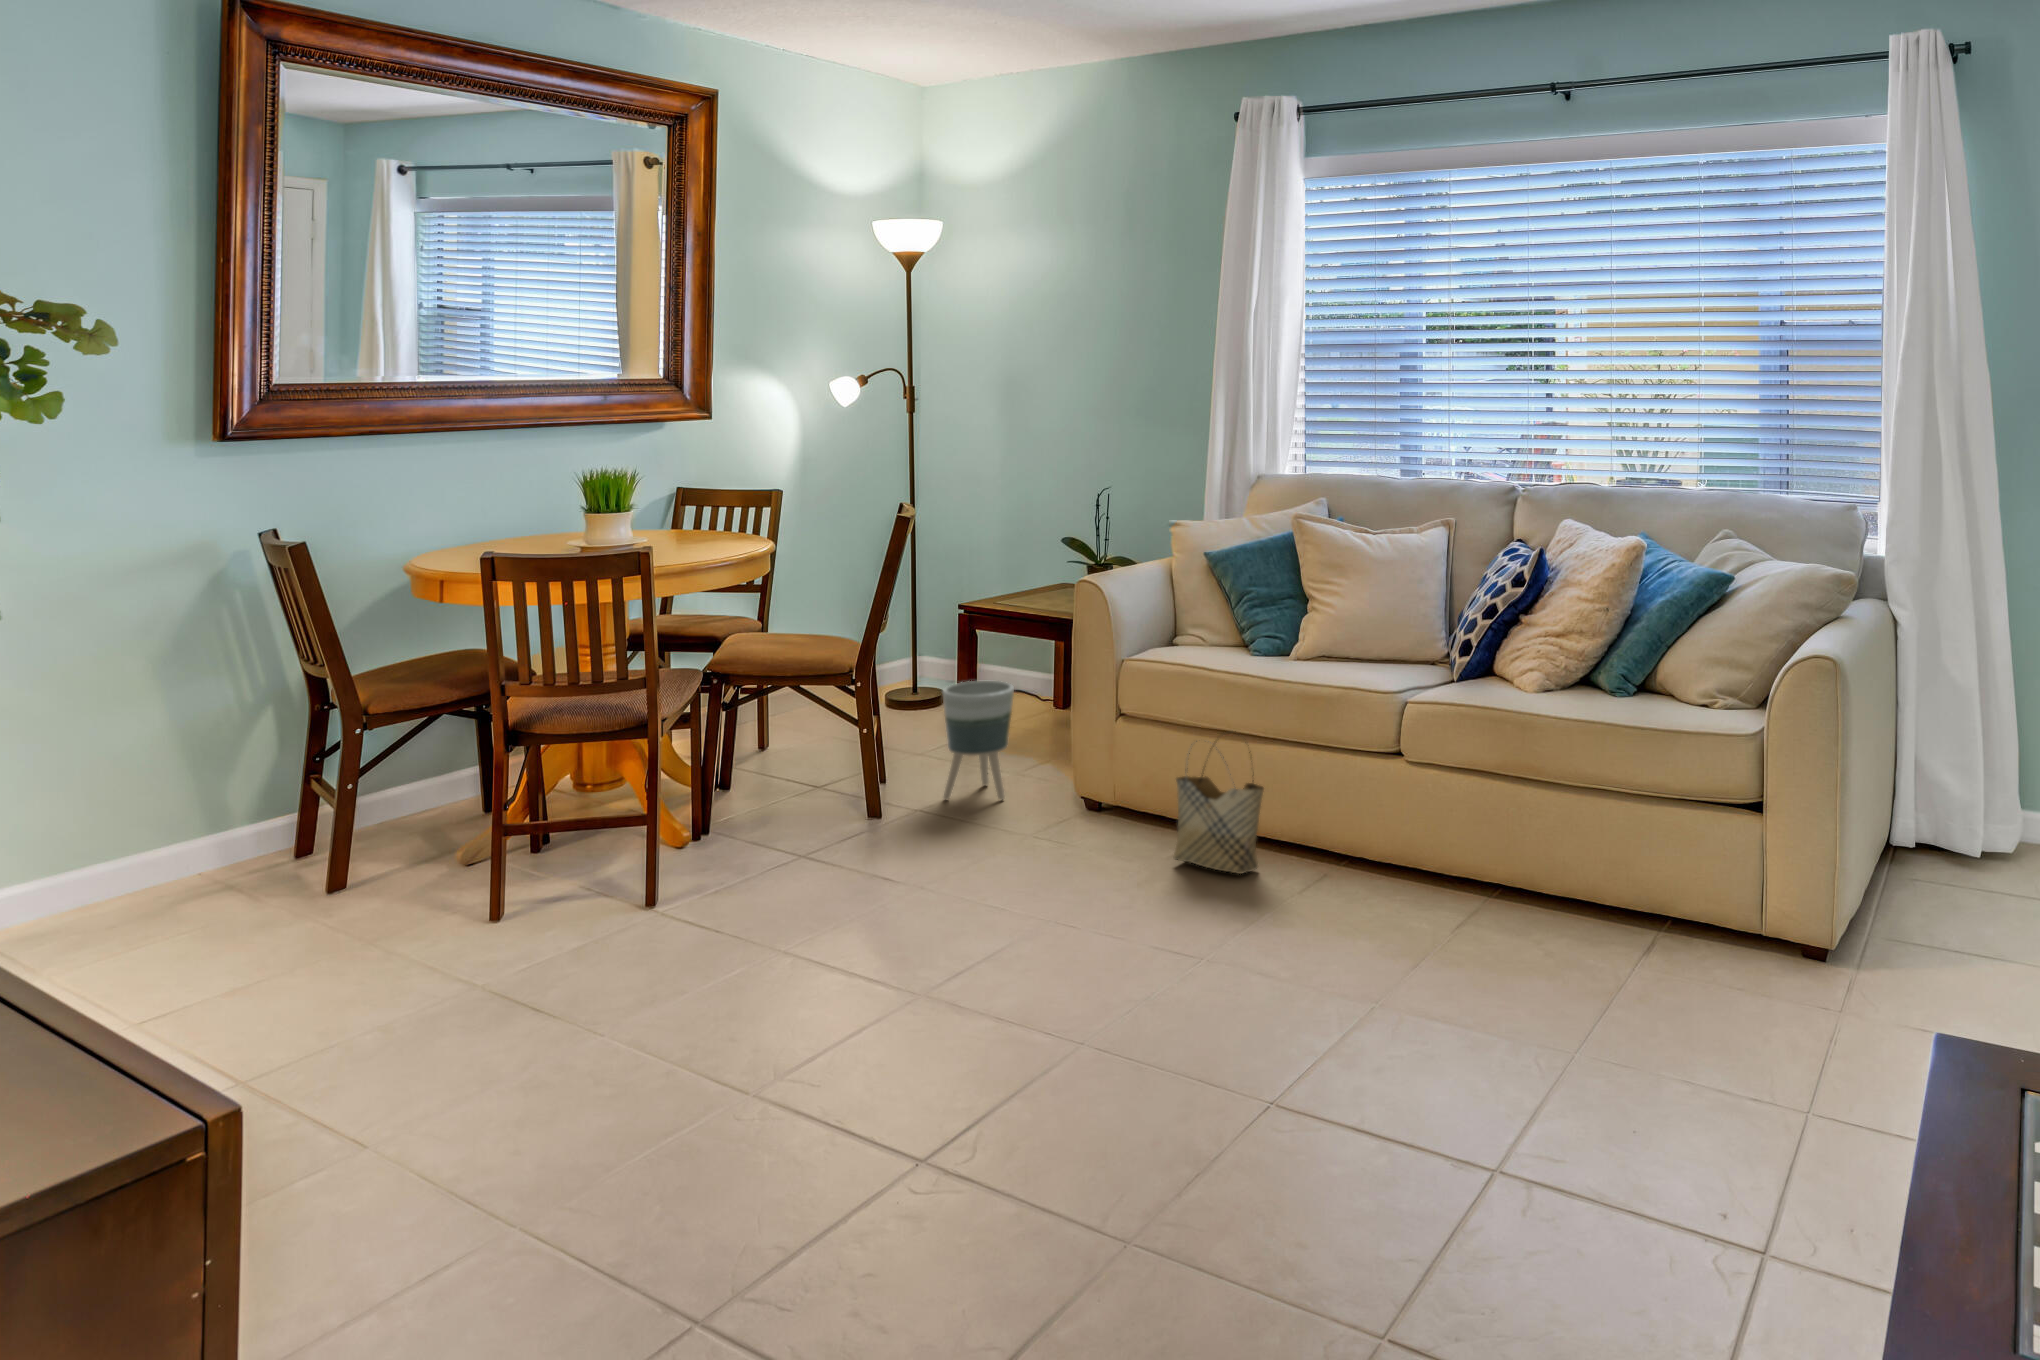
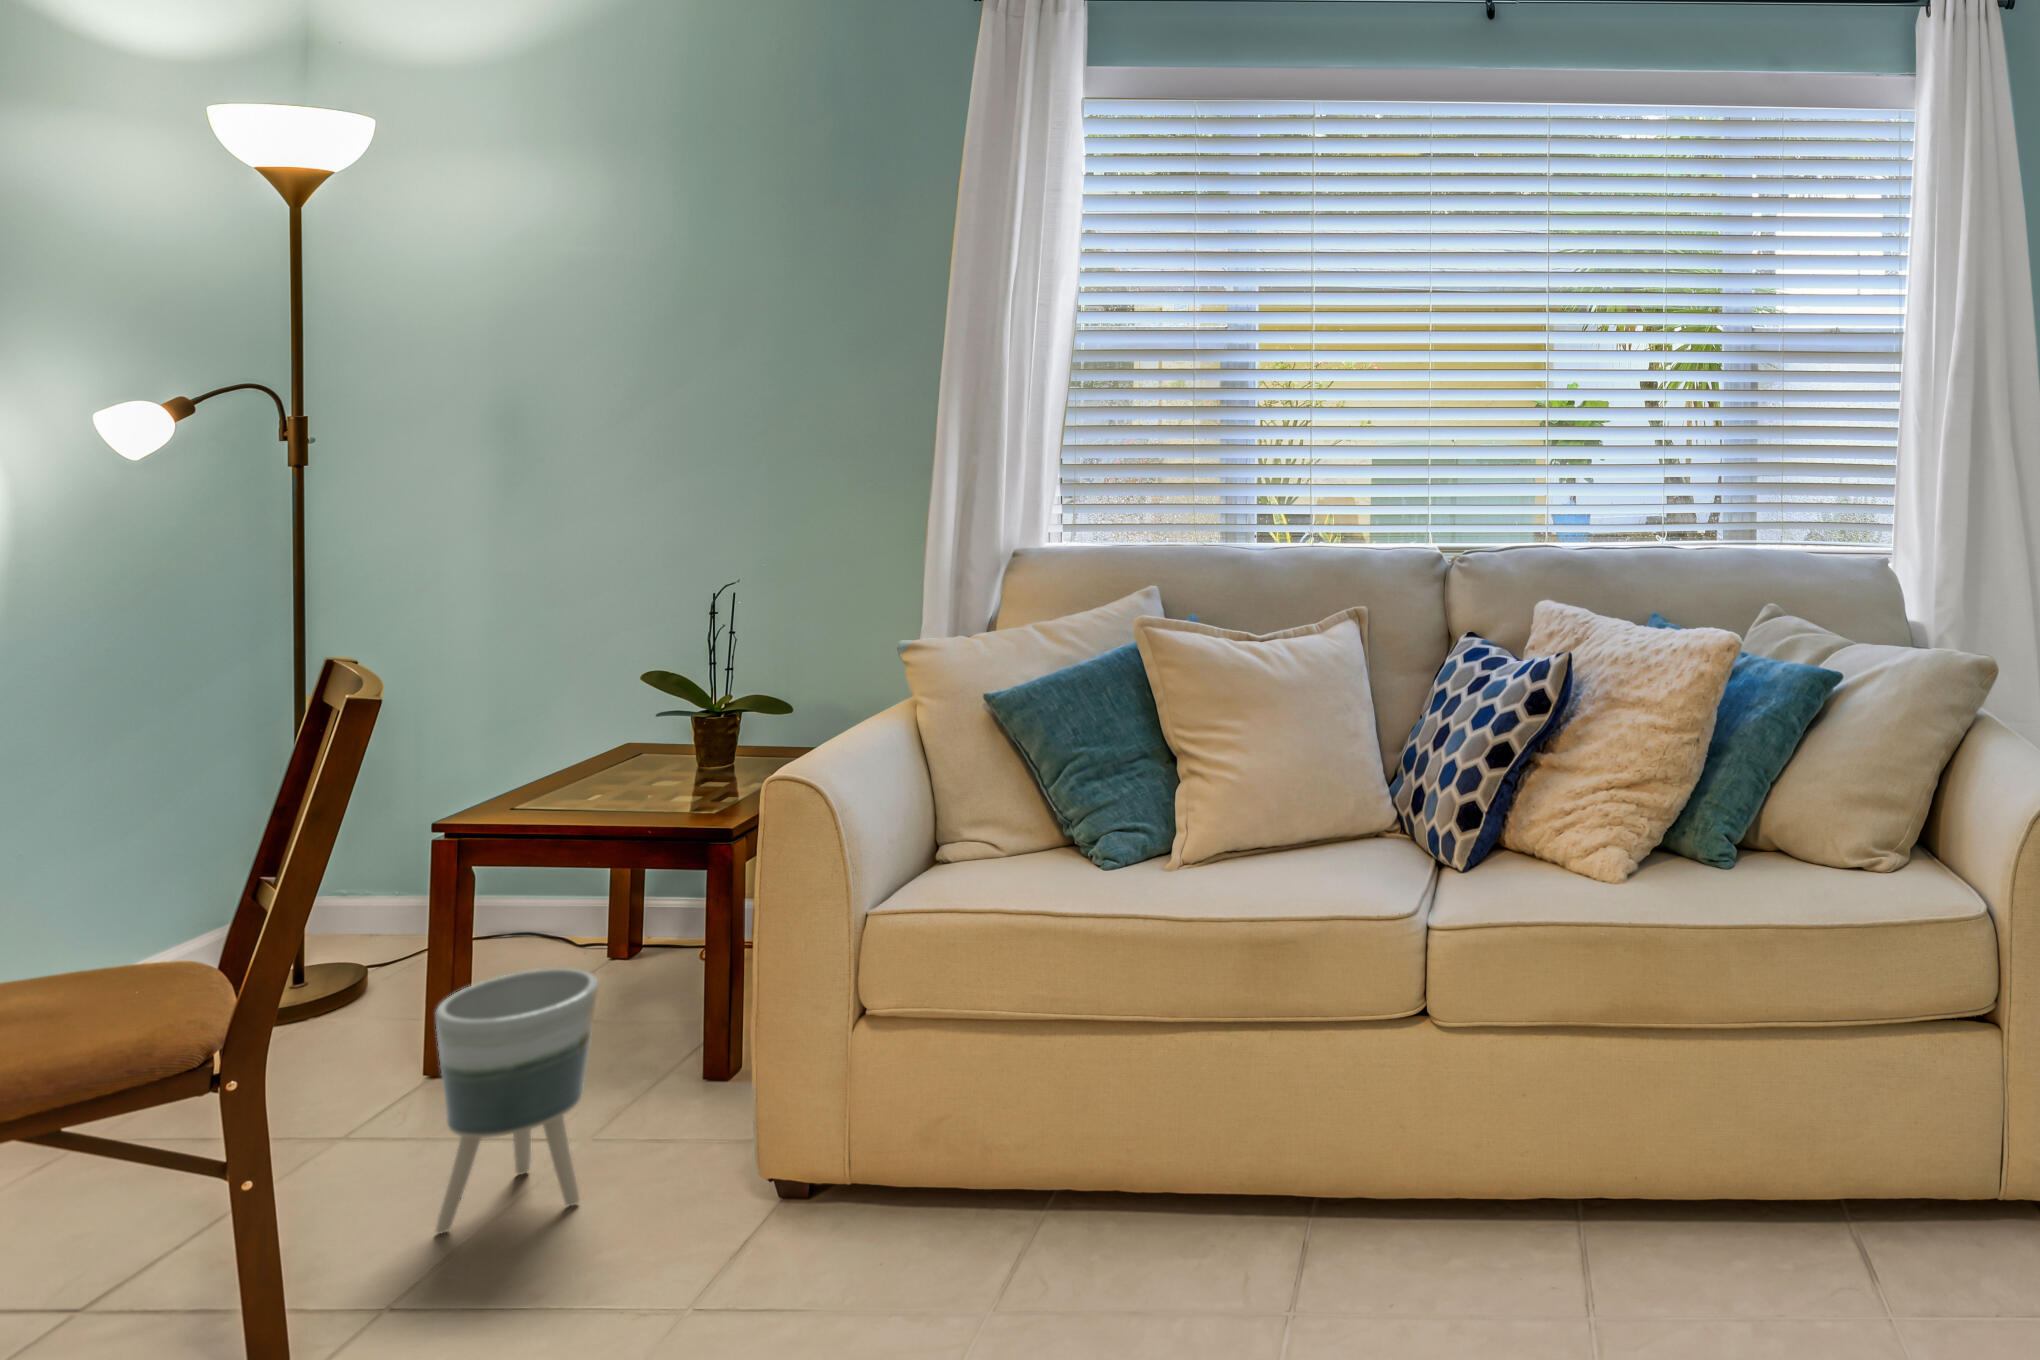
woven basket: present [1174,731,1264,874] -> none [1003,1019,1180,1290]

